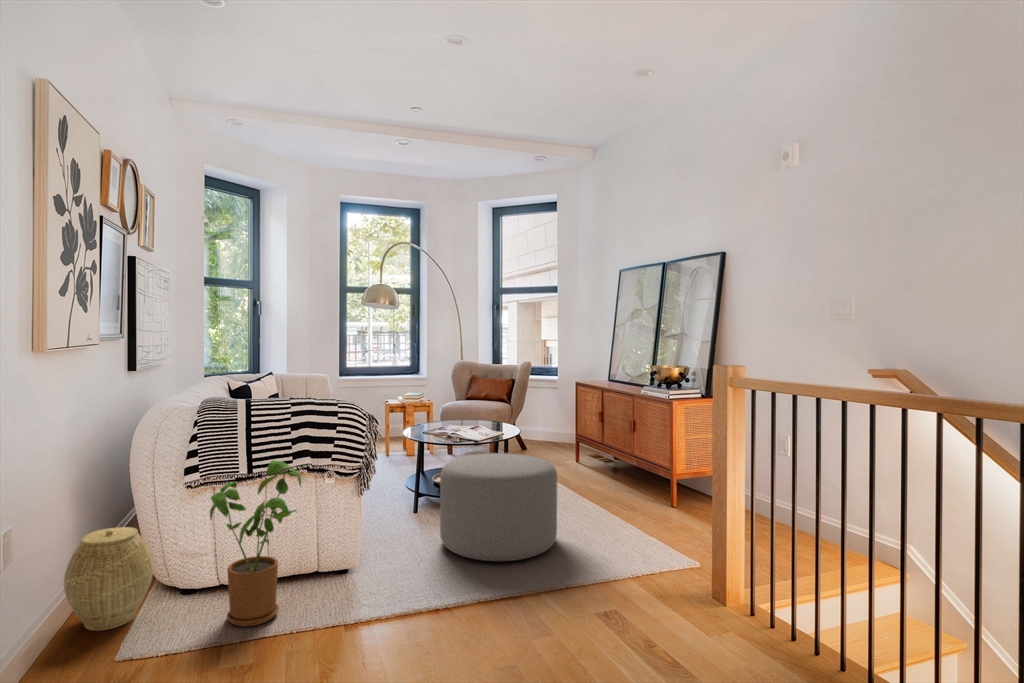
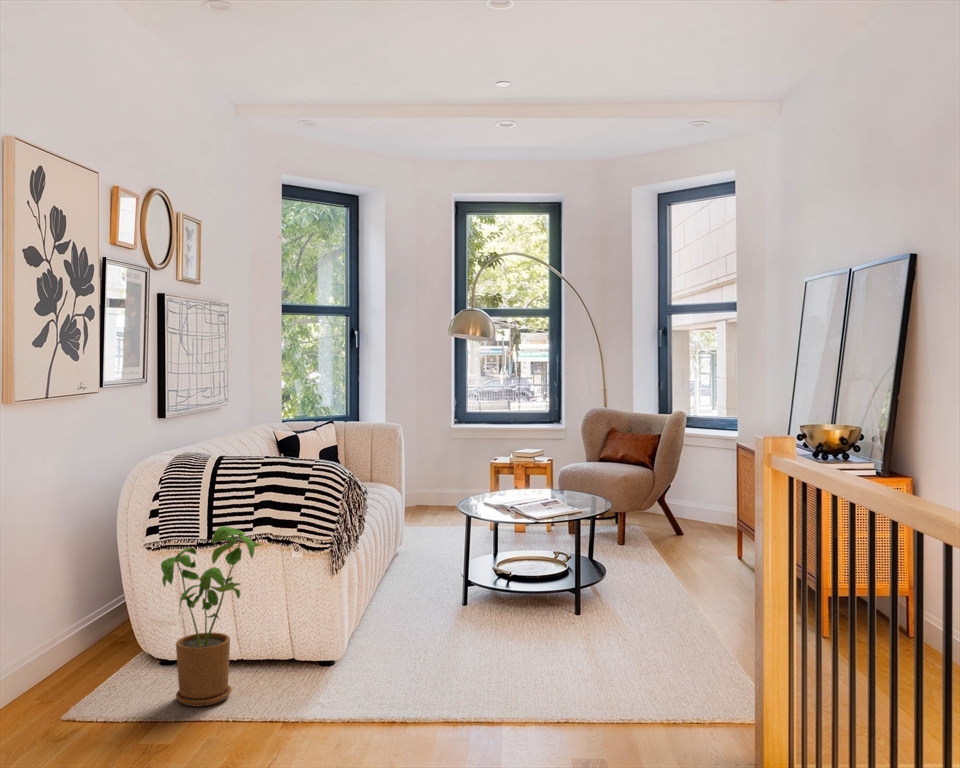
ottoman: present [440,453,557,561] -> none [454,538,608,678]
woven basket: present [64,527,153,631] -> none [36,587,120,690]

